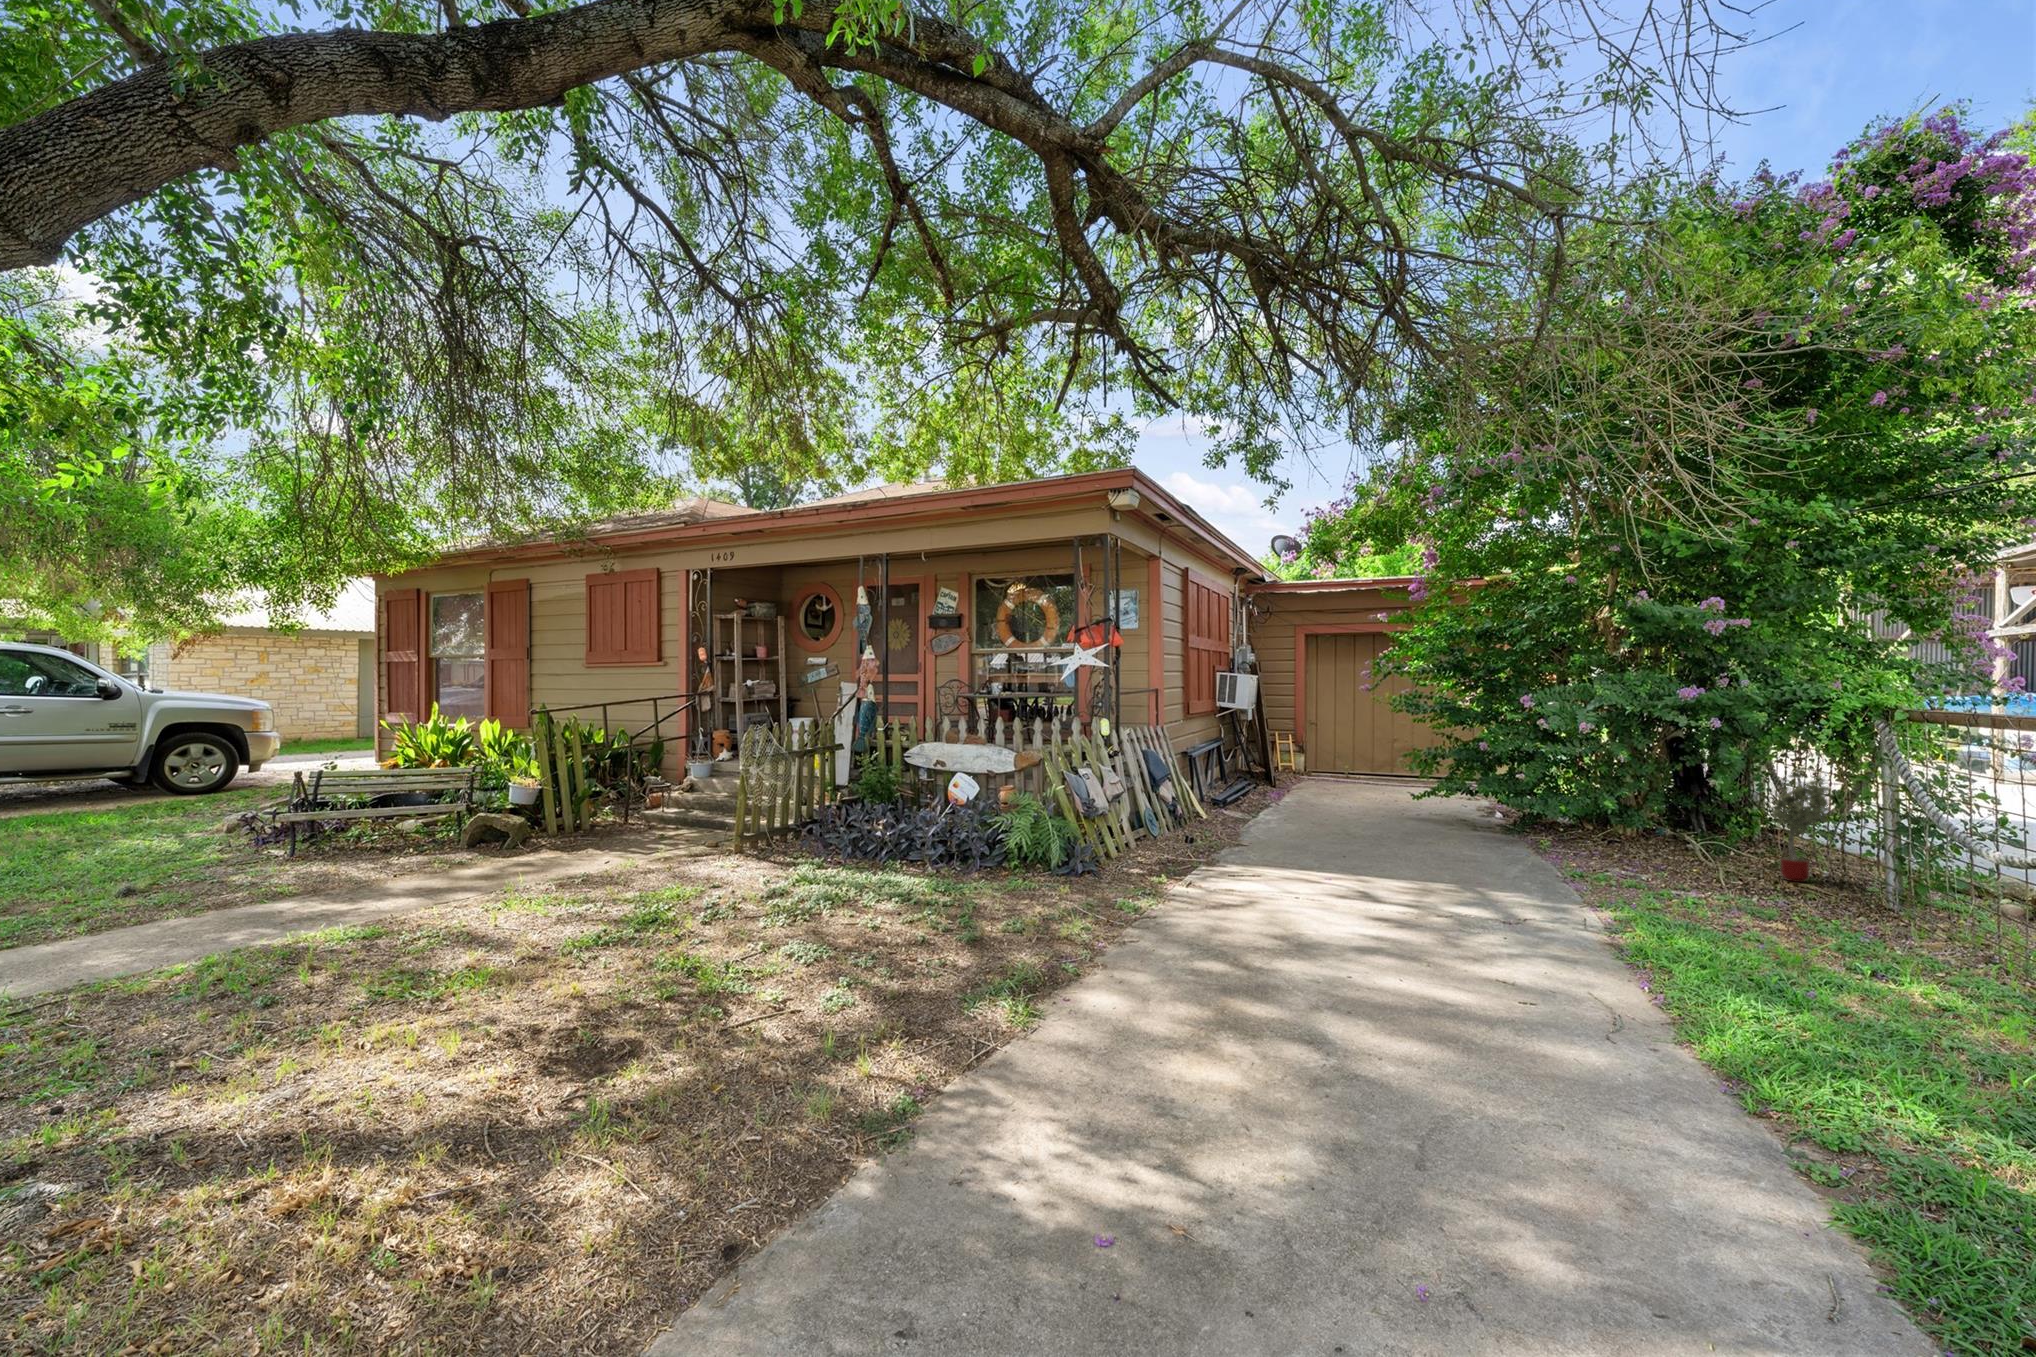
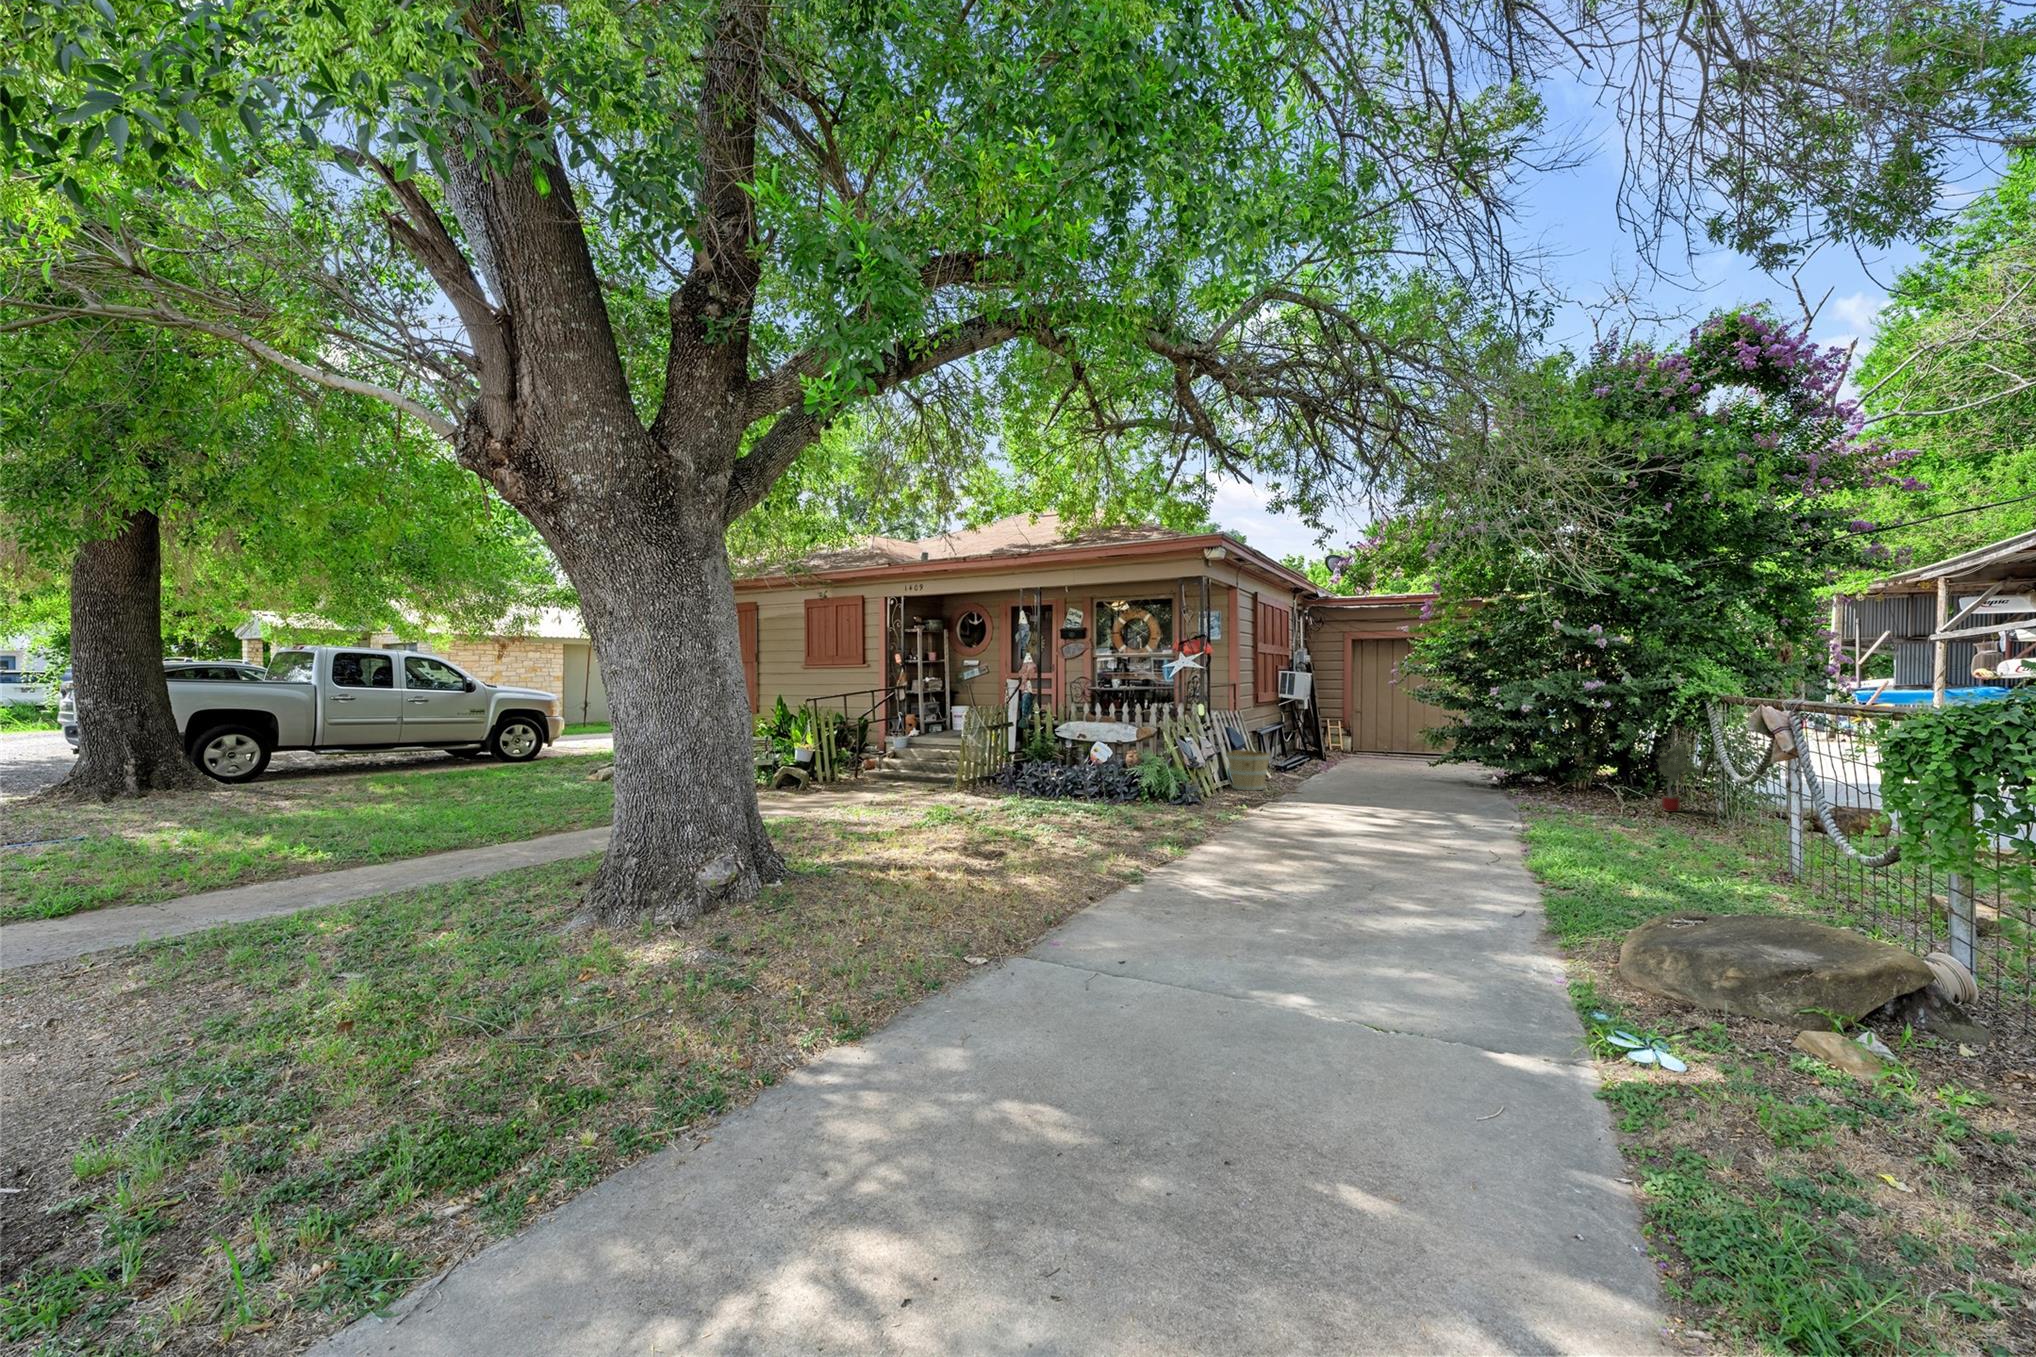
wooden bucket: none [1142,782,1204,842] -> present [1227,750,1270,791]

